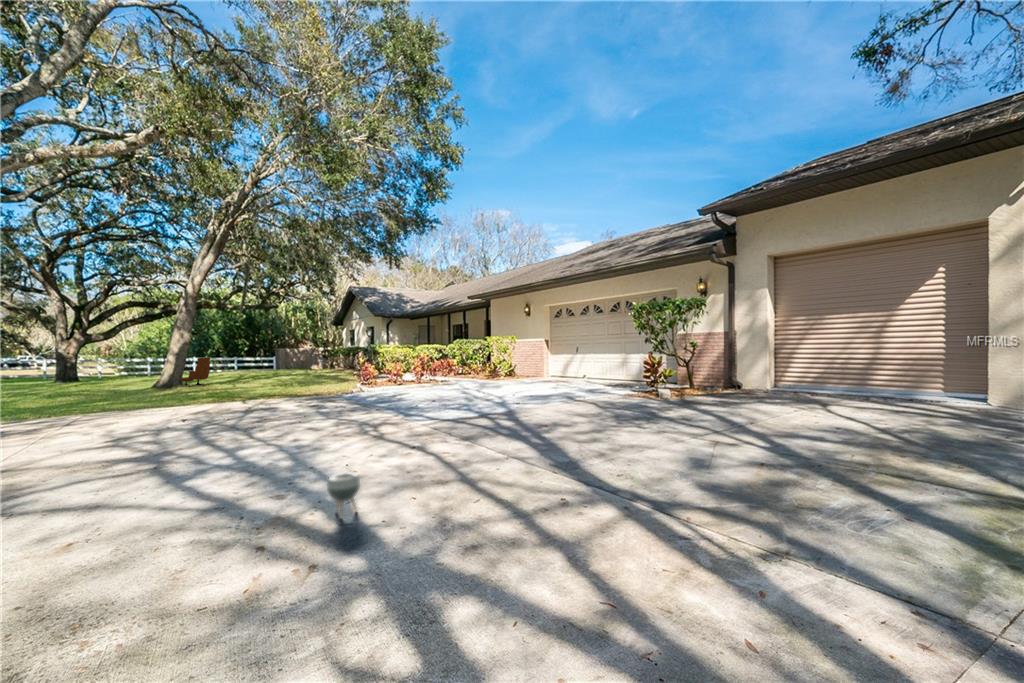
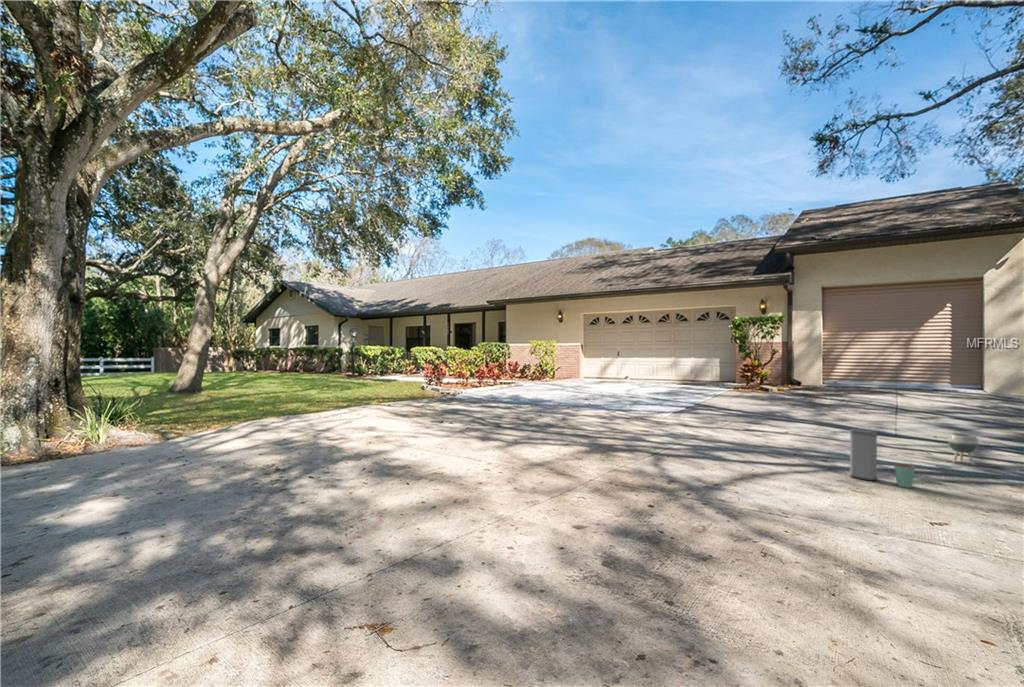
lounge chair: present [179,357,210,387] -> none [161,355,214,393]
trash can: none [104,457,158,538] -> present [850,429,915,488]

